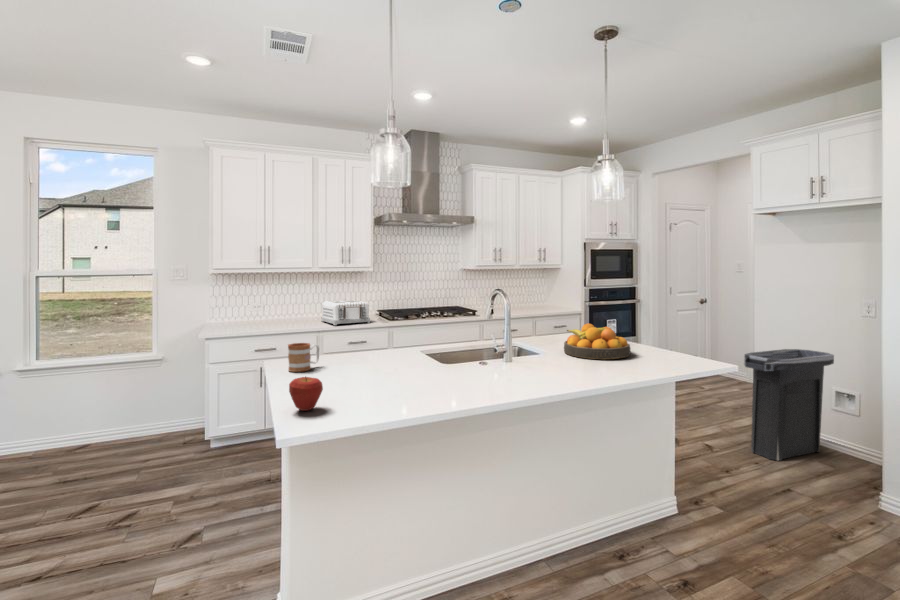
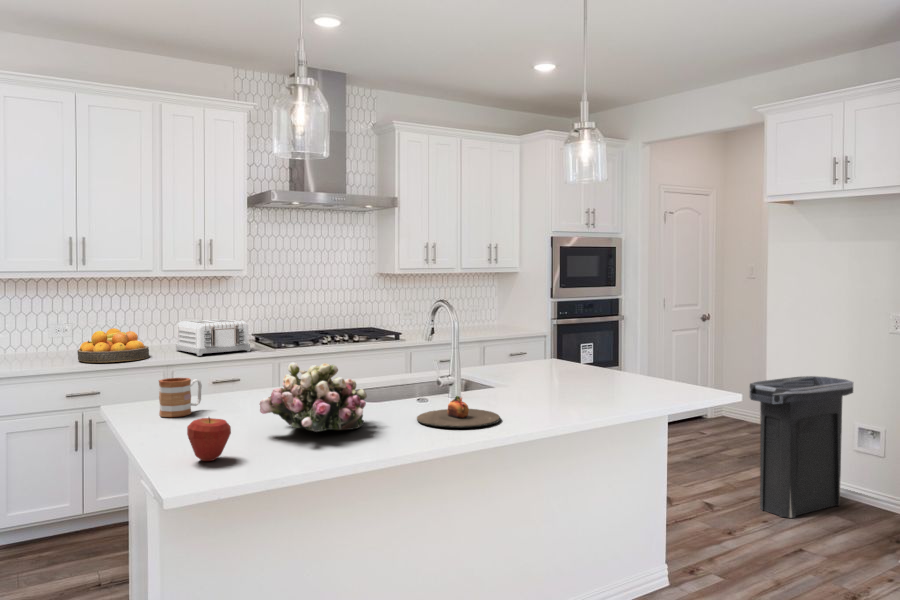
fruit bowl: present [564,324,631,359] -> present [78,328,149,362]
flower arrangement: none [351,334,434,389] -> present [260,362,367,432]
plate: none [474,362,540,389] -> present [417,396,500,428]

